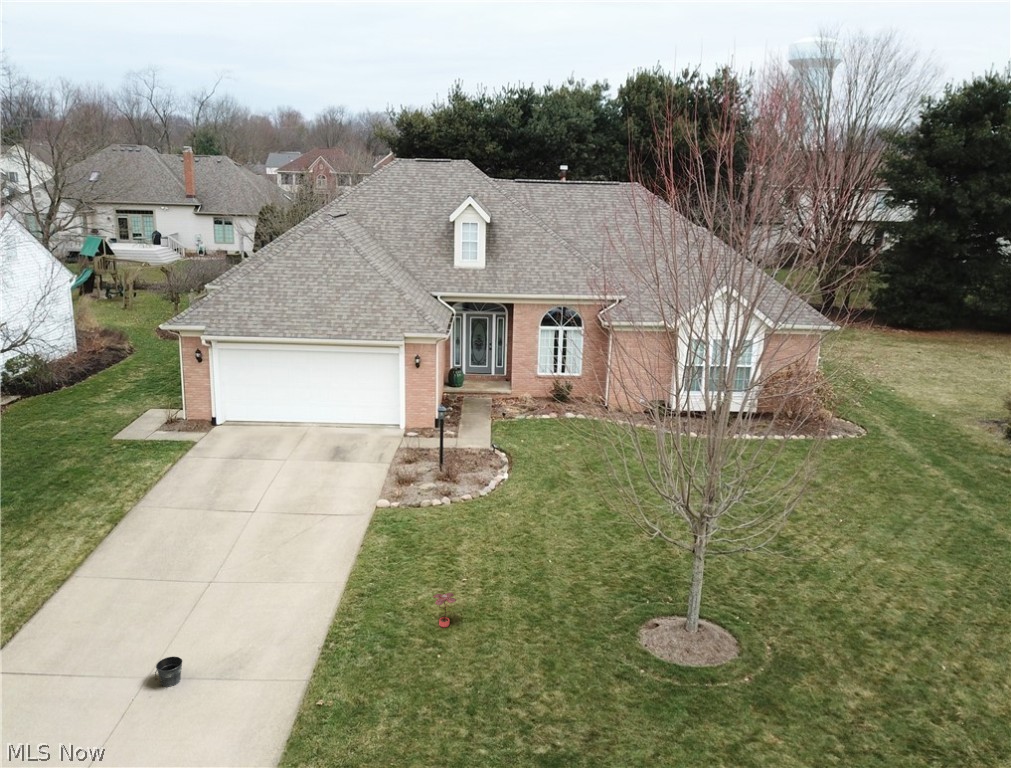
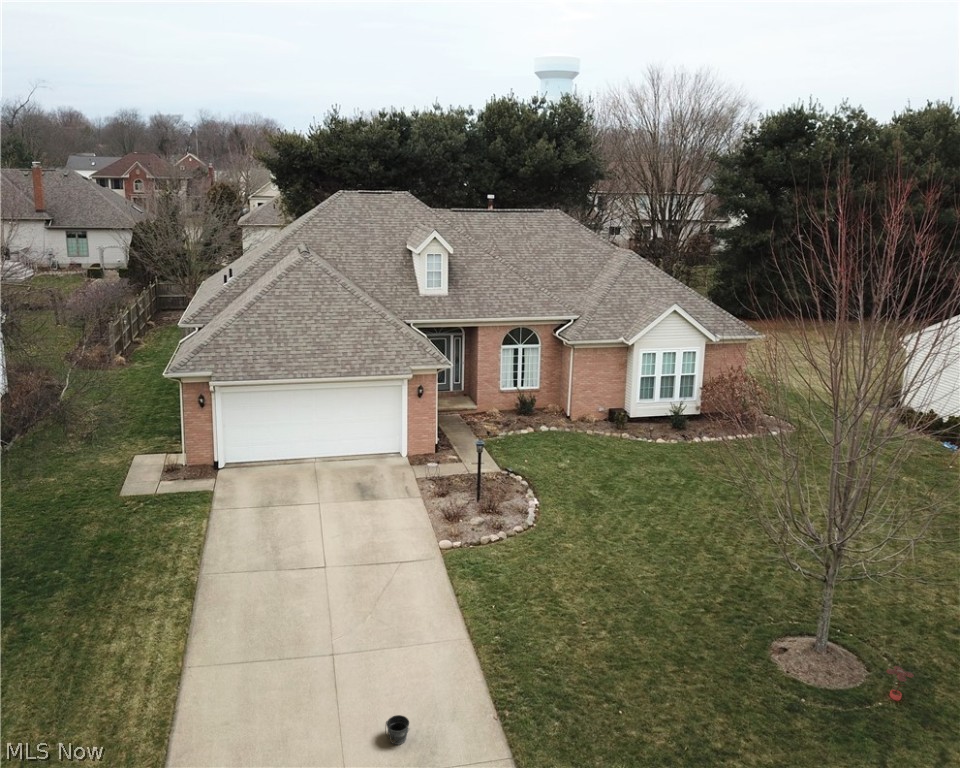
potted plant: present [433,593,456,627] -> present [887,666,914,701]

